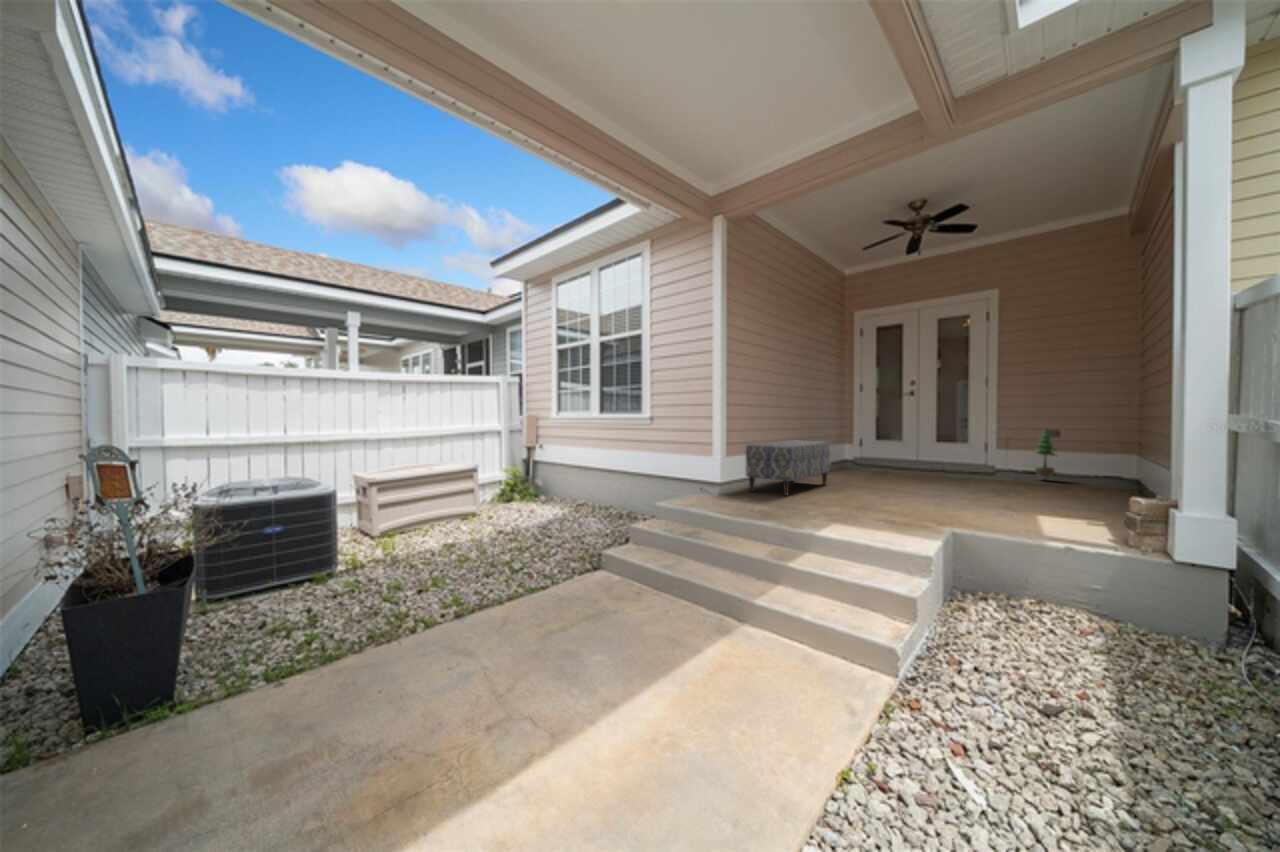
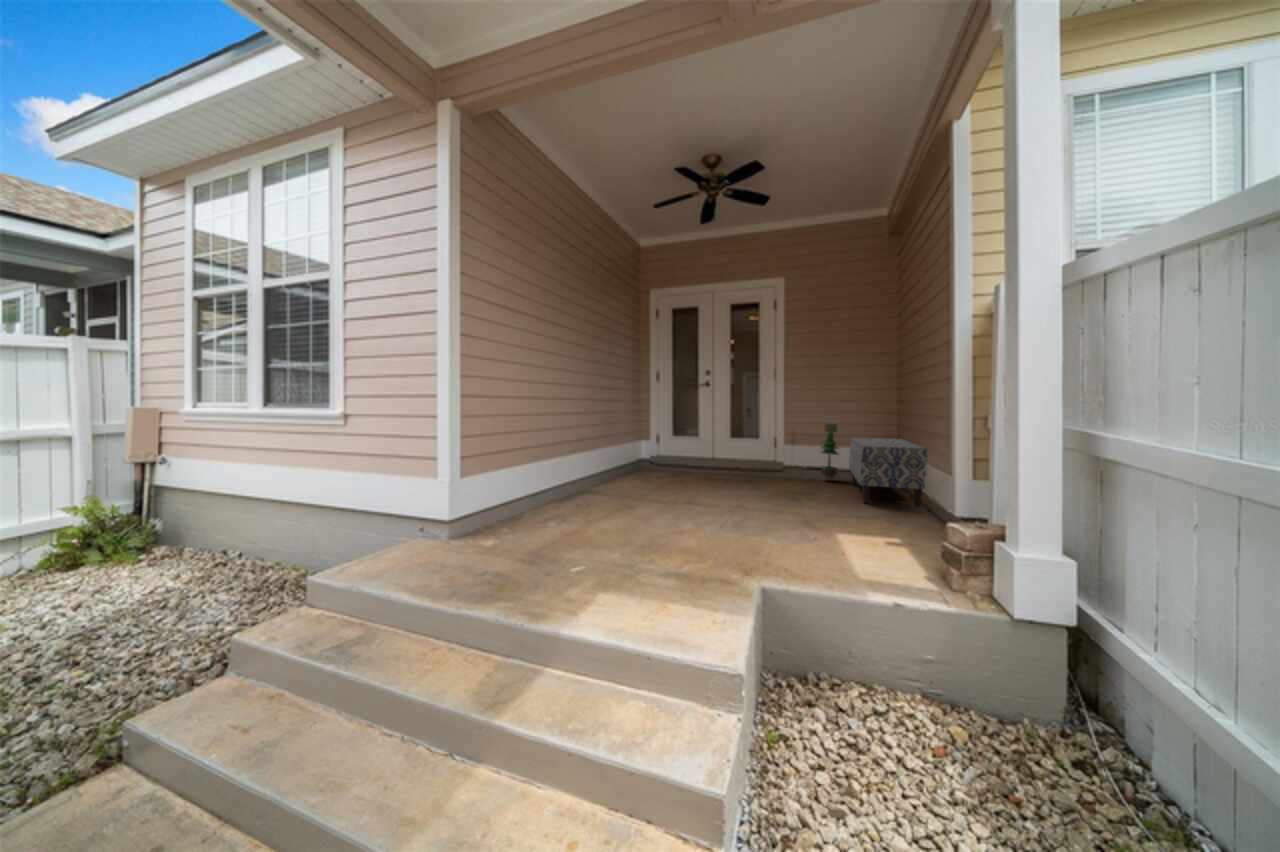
bench: present [746,440,830,496] -> present [849,437,927,507]

